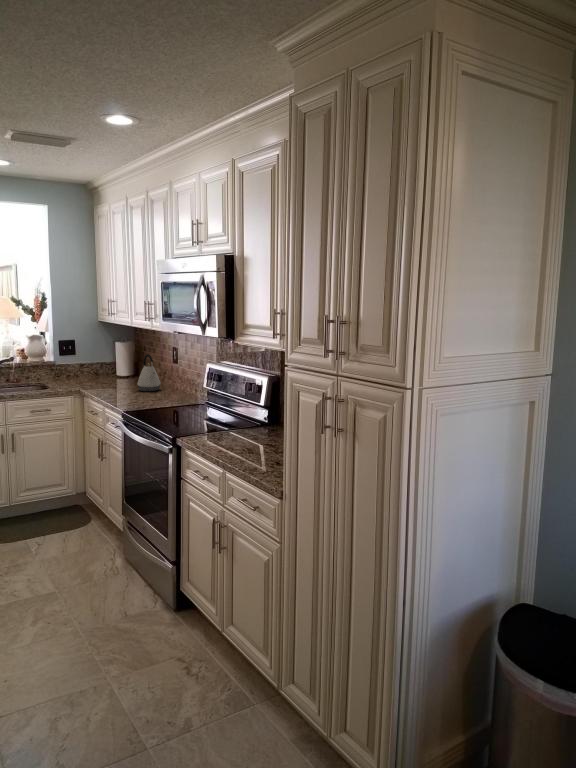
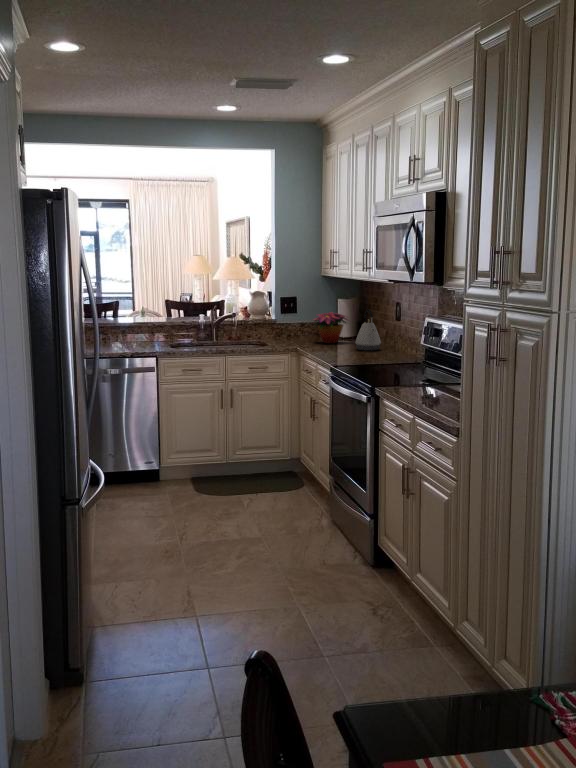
flower arrangement: none [89,355,133,384] -> present [314,312,348,343]

